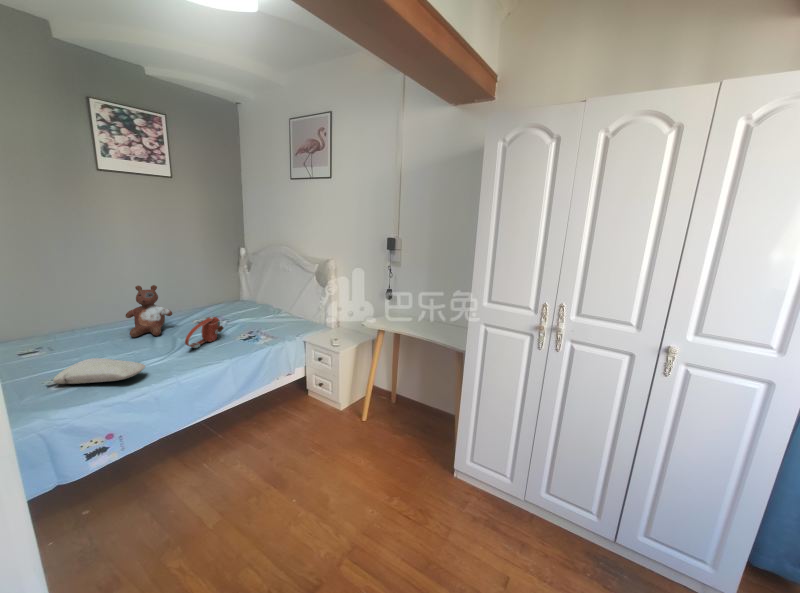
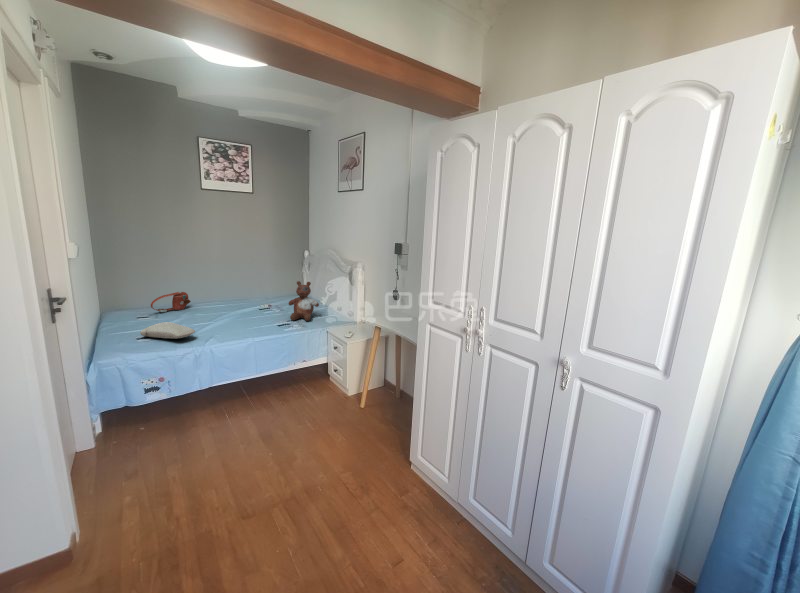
stuffed bear: present [126,285,172,337] -> present [289,281,319,321]
handbag: present [185,317,224,348] -> present [151,292,191,312]

